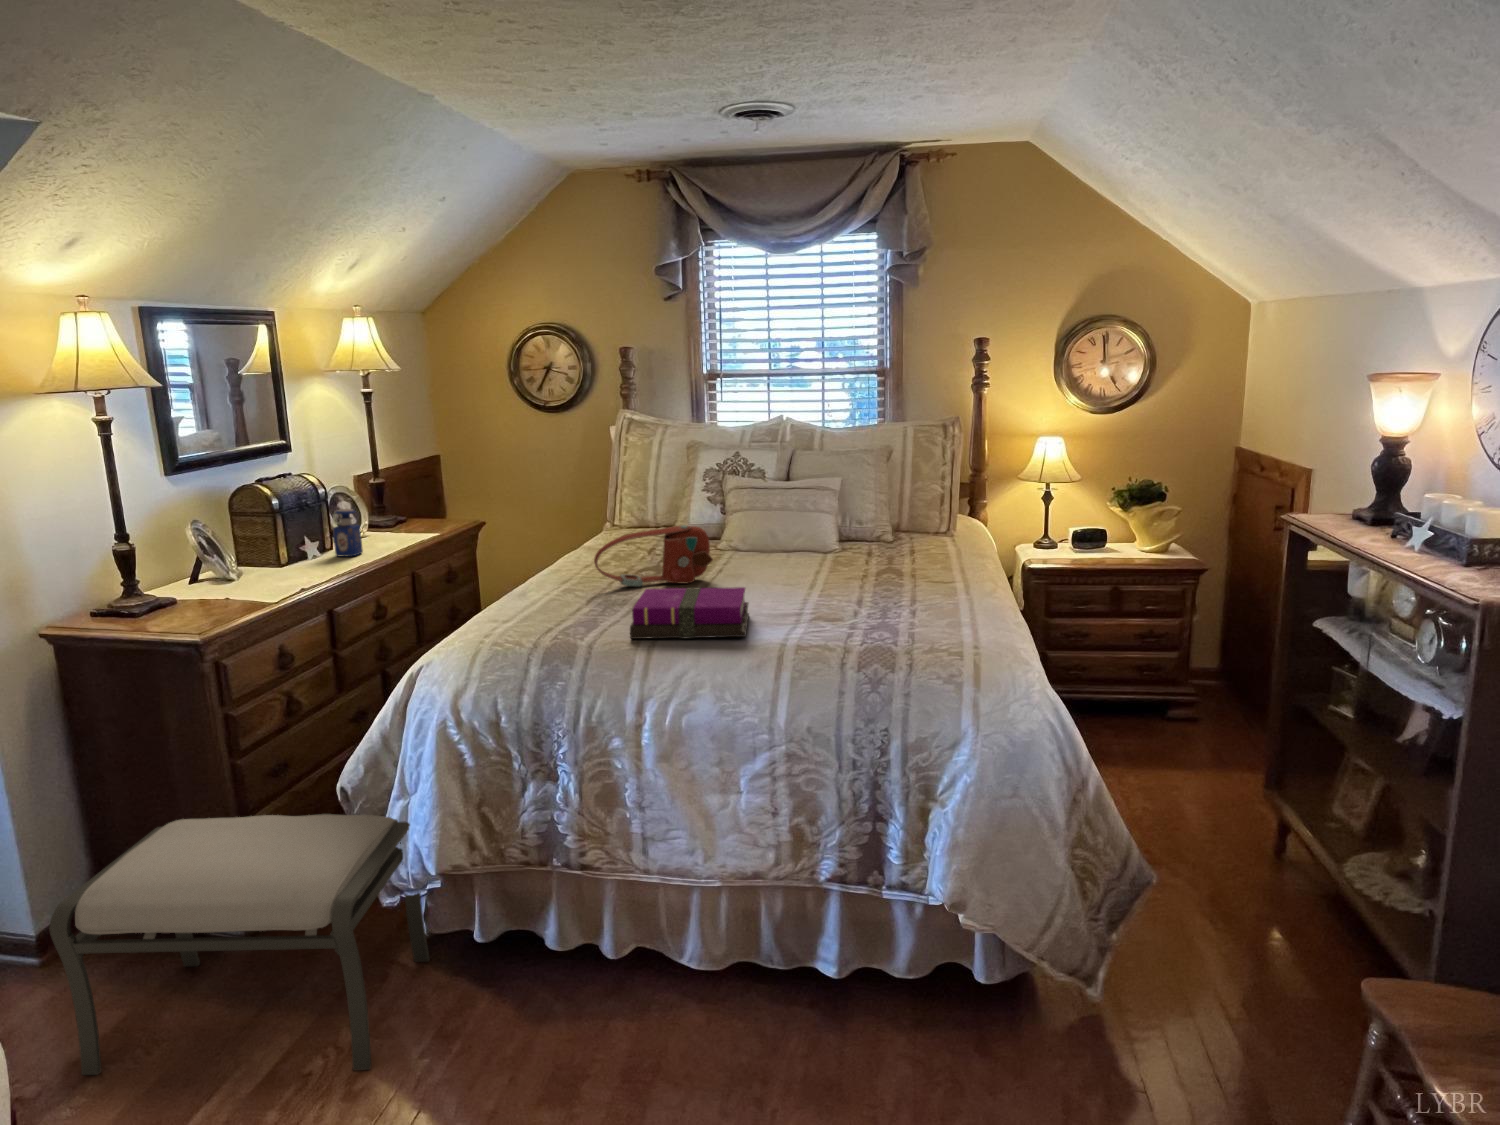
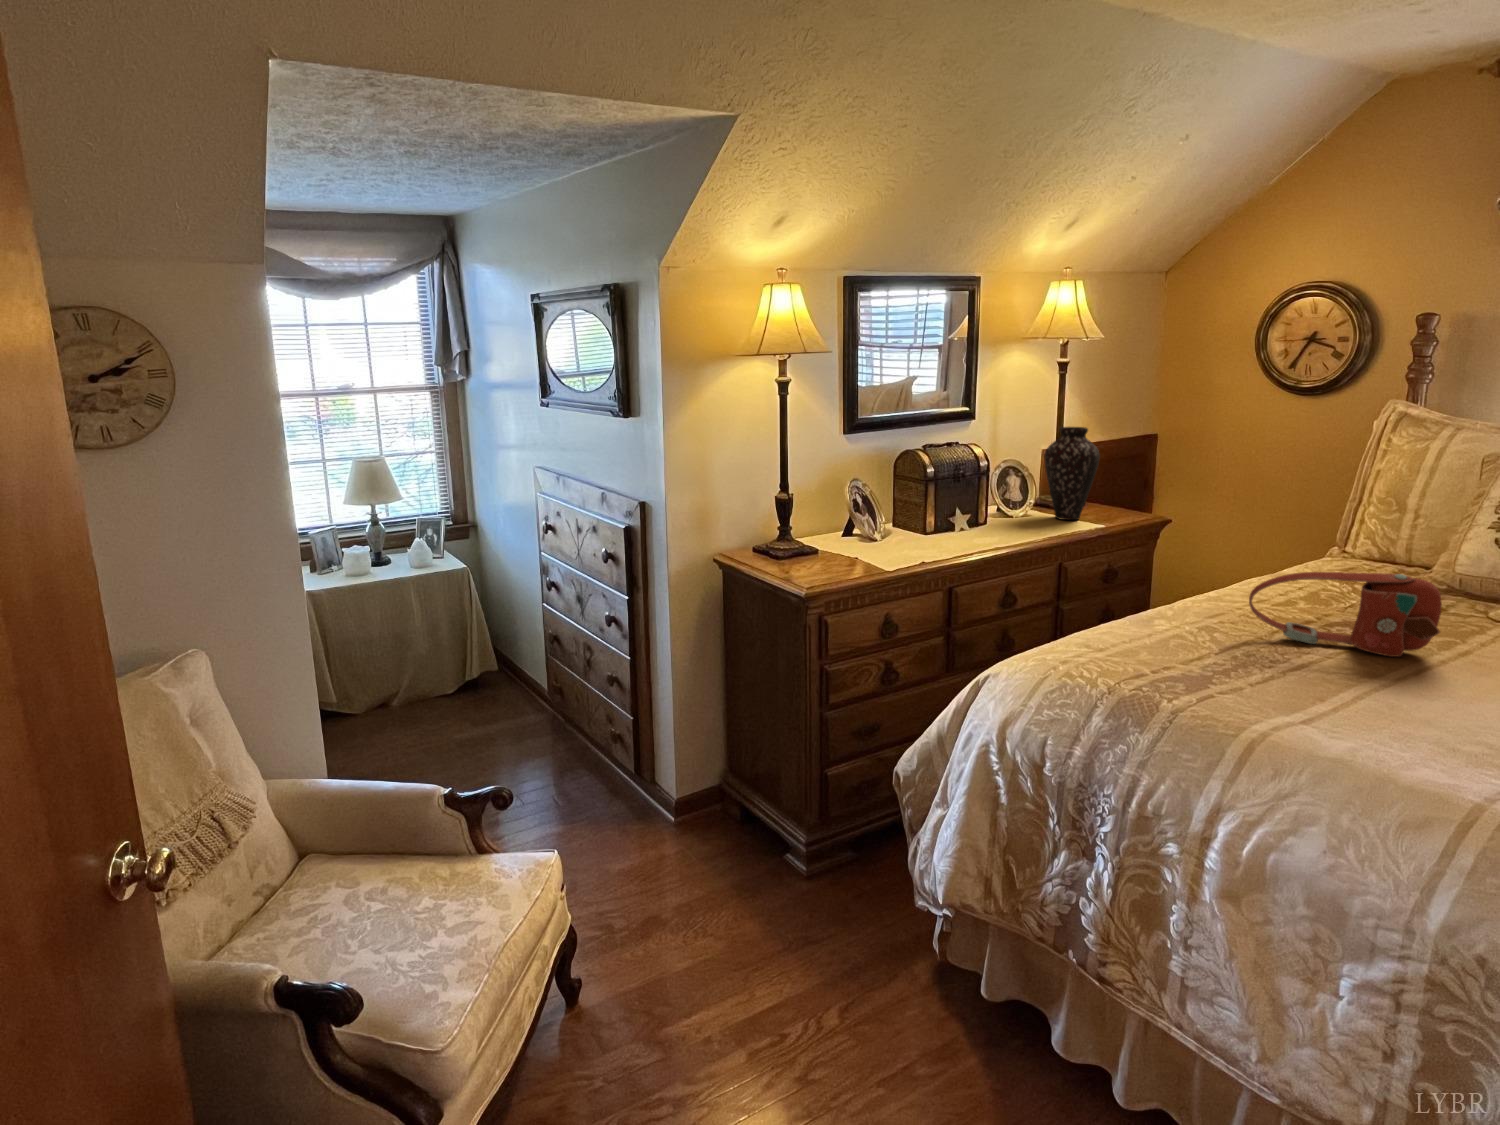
vase: none [369,449,420,535] -> present [1045,427,1100,520]
perfume bottle: present [333,509,363,557] -> none [985,485,1014,535]
notebook: present [630,587,749,639] -> none [1237,653,1463,769]
ottoman: present [49,814,430,1075] -> none [634,752,947,1072]

